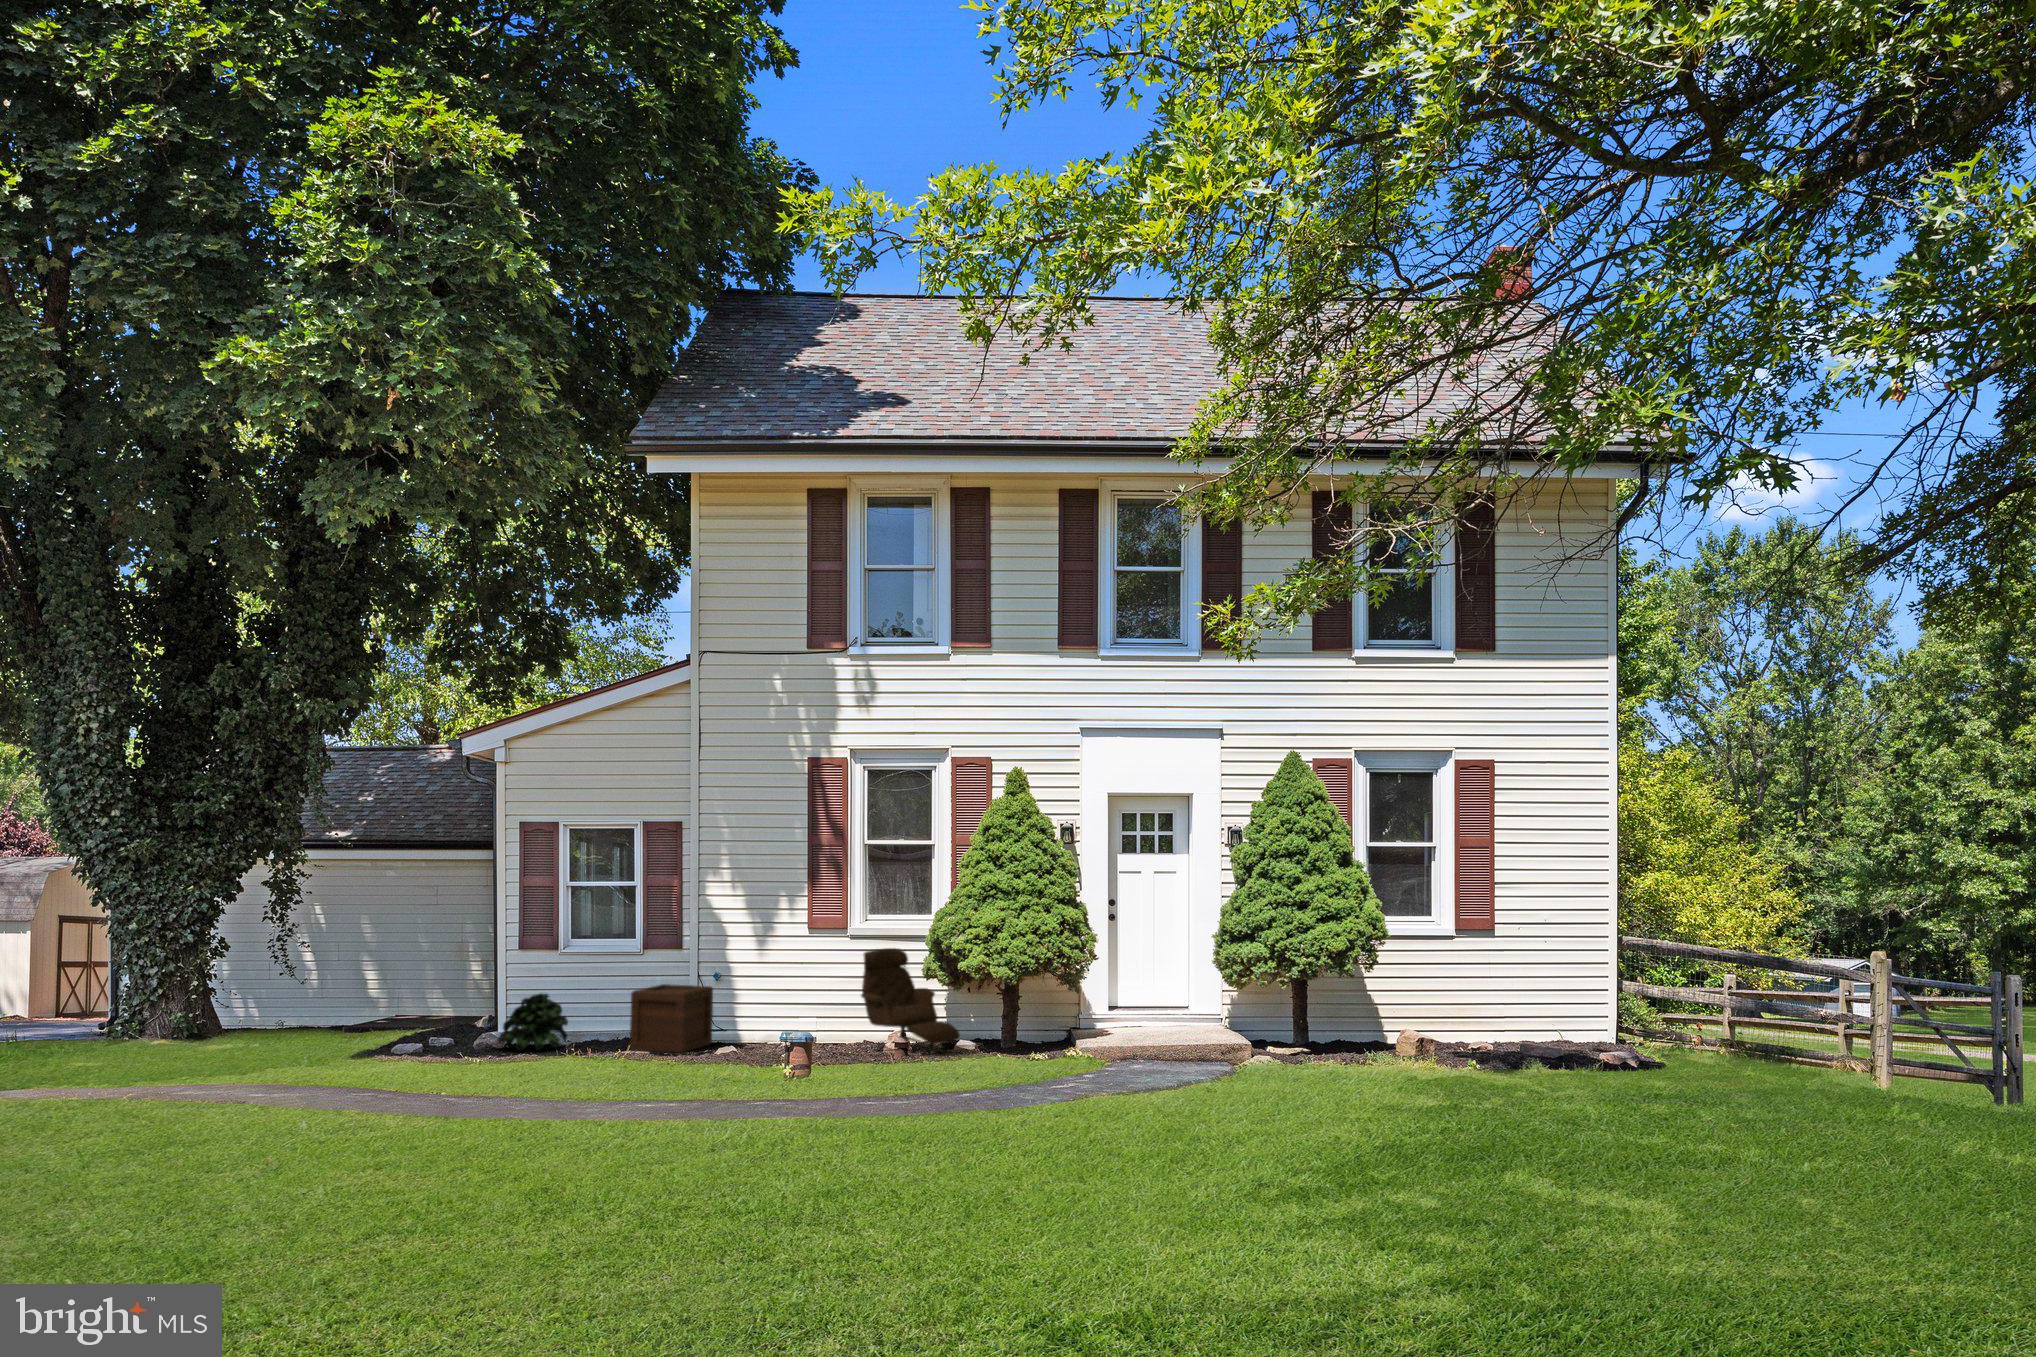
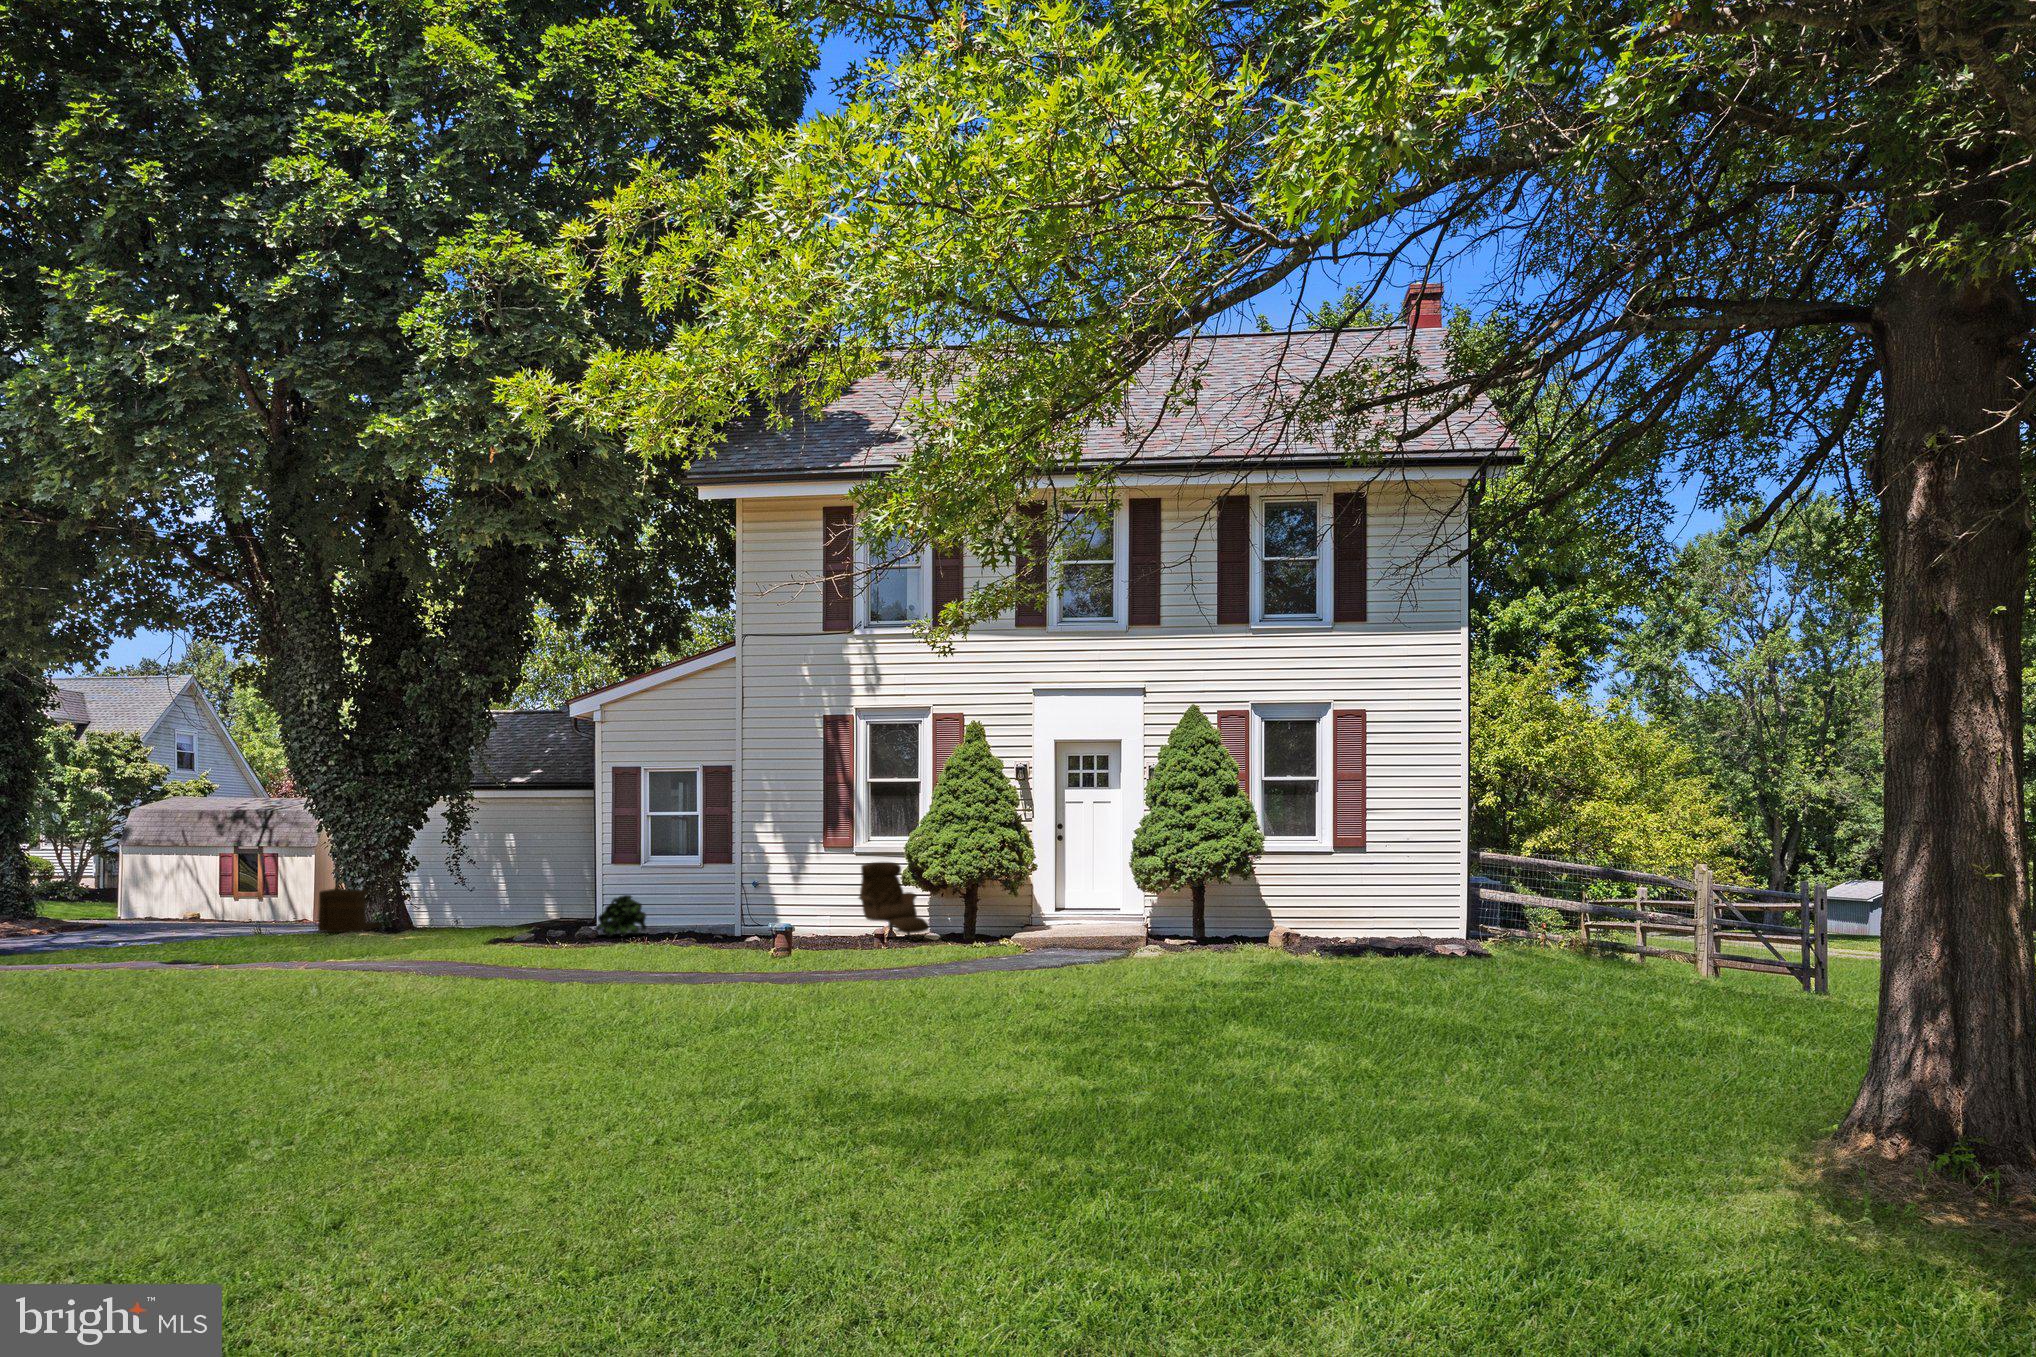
wooden crate: present [630,984,713,1053] -> present [318,888,381,932]

